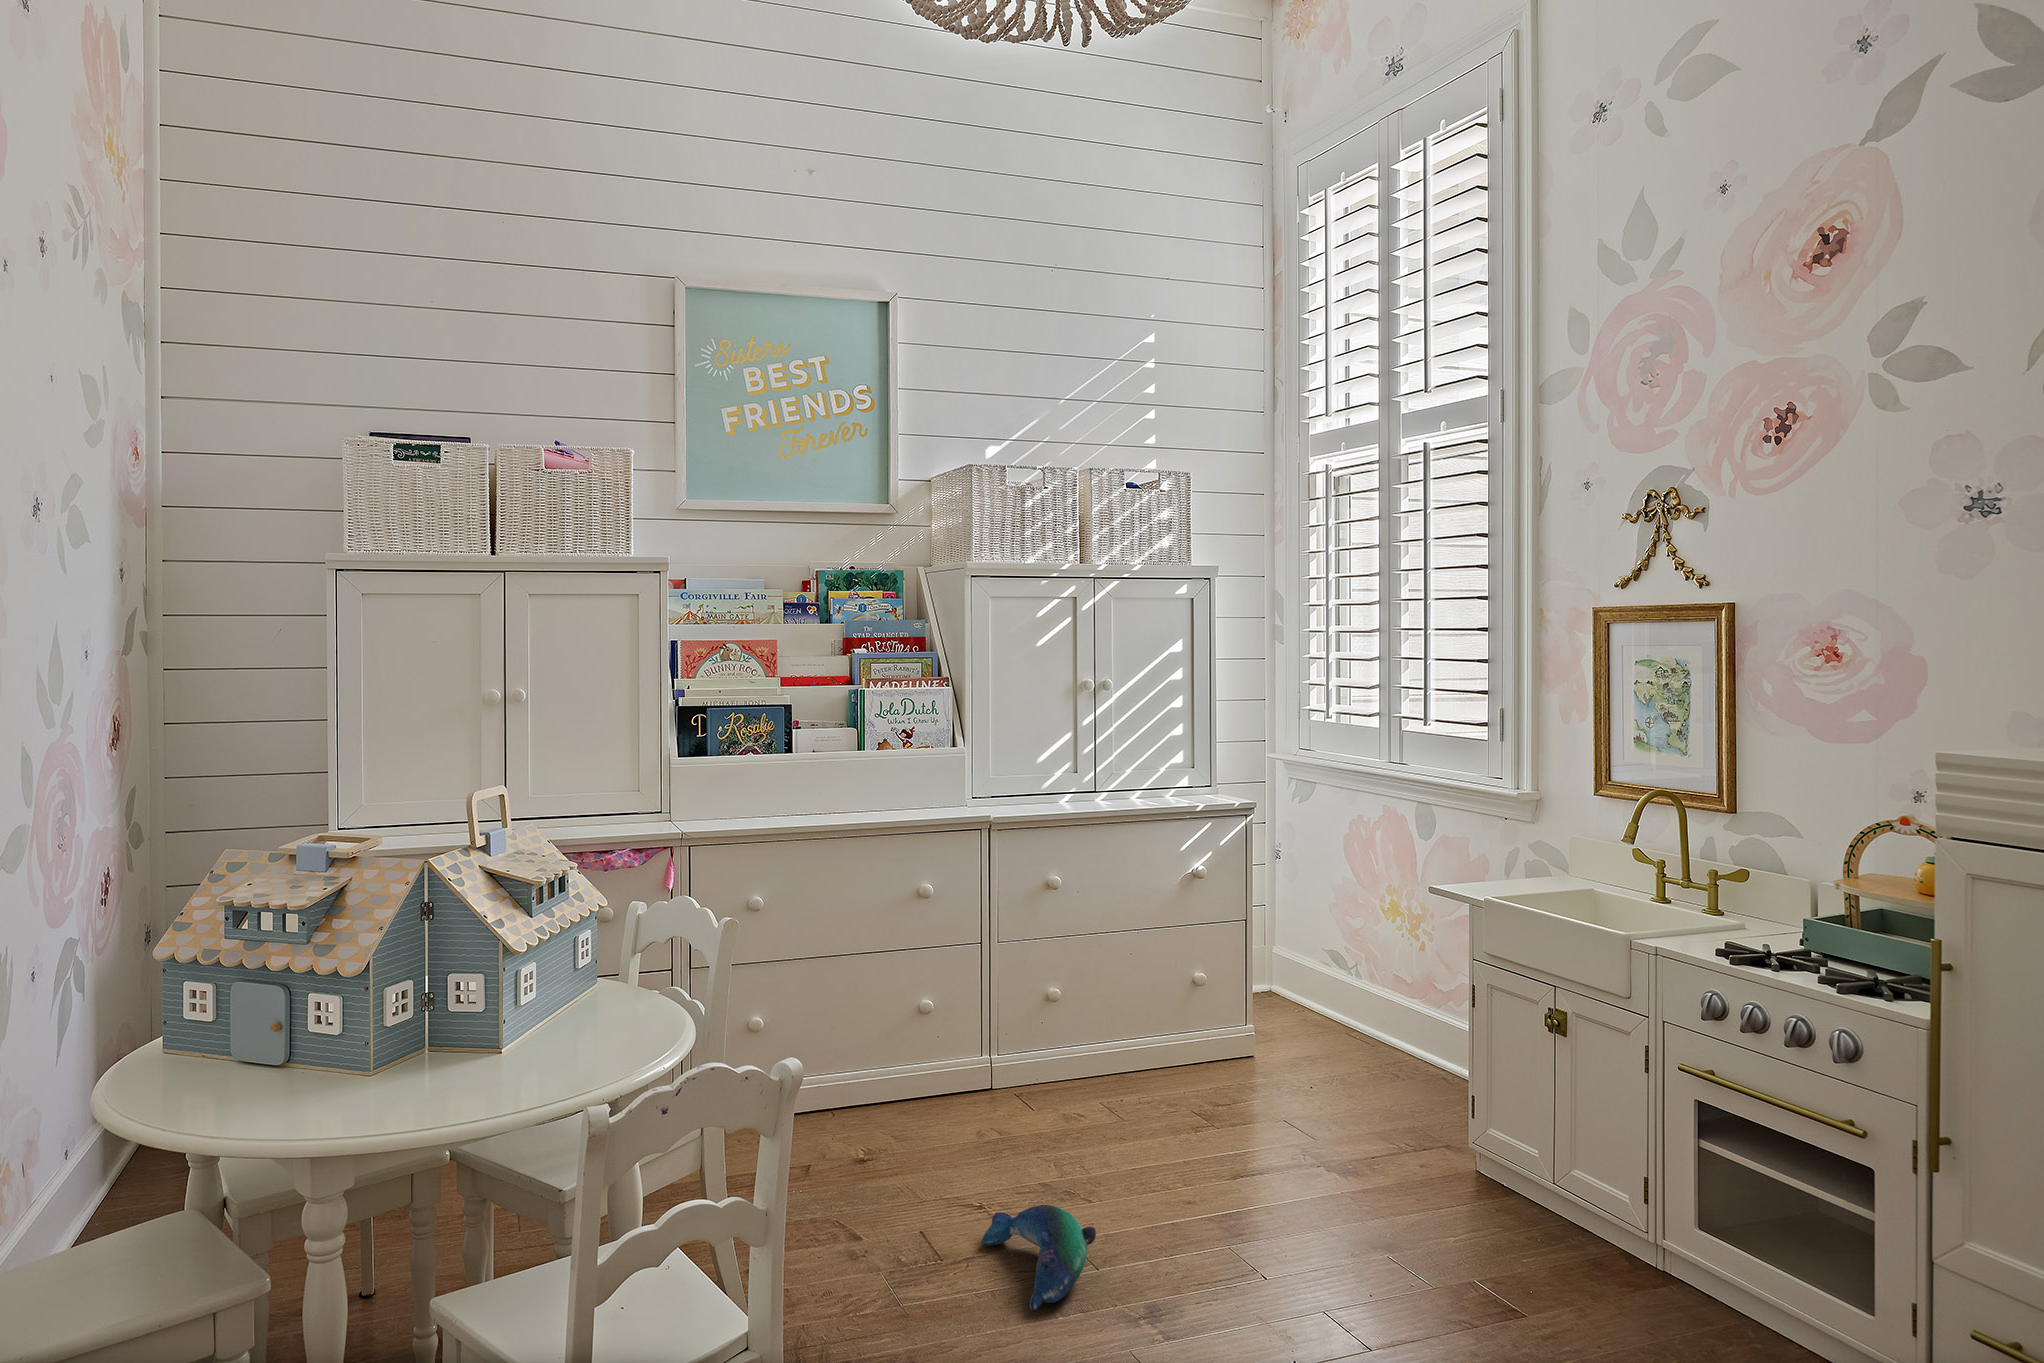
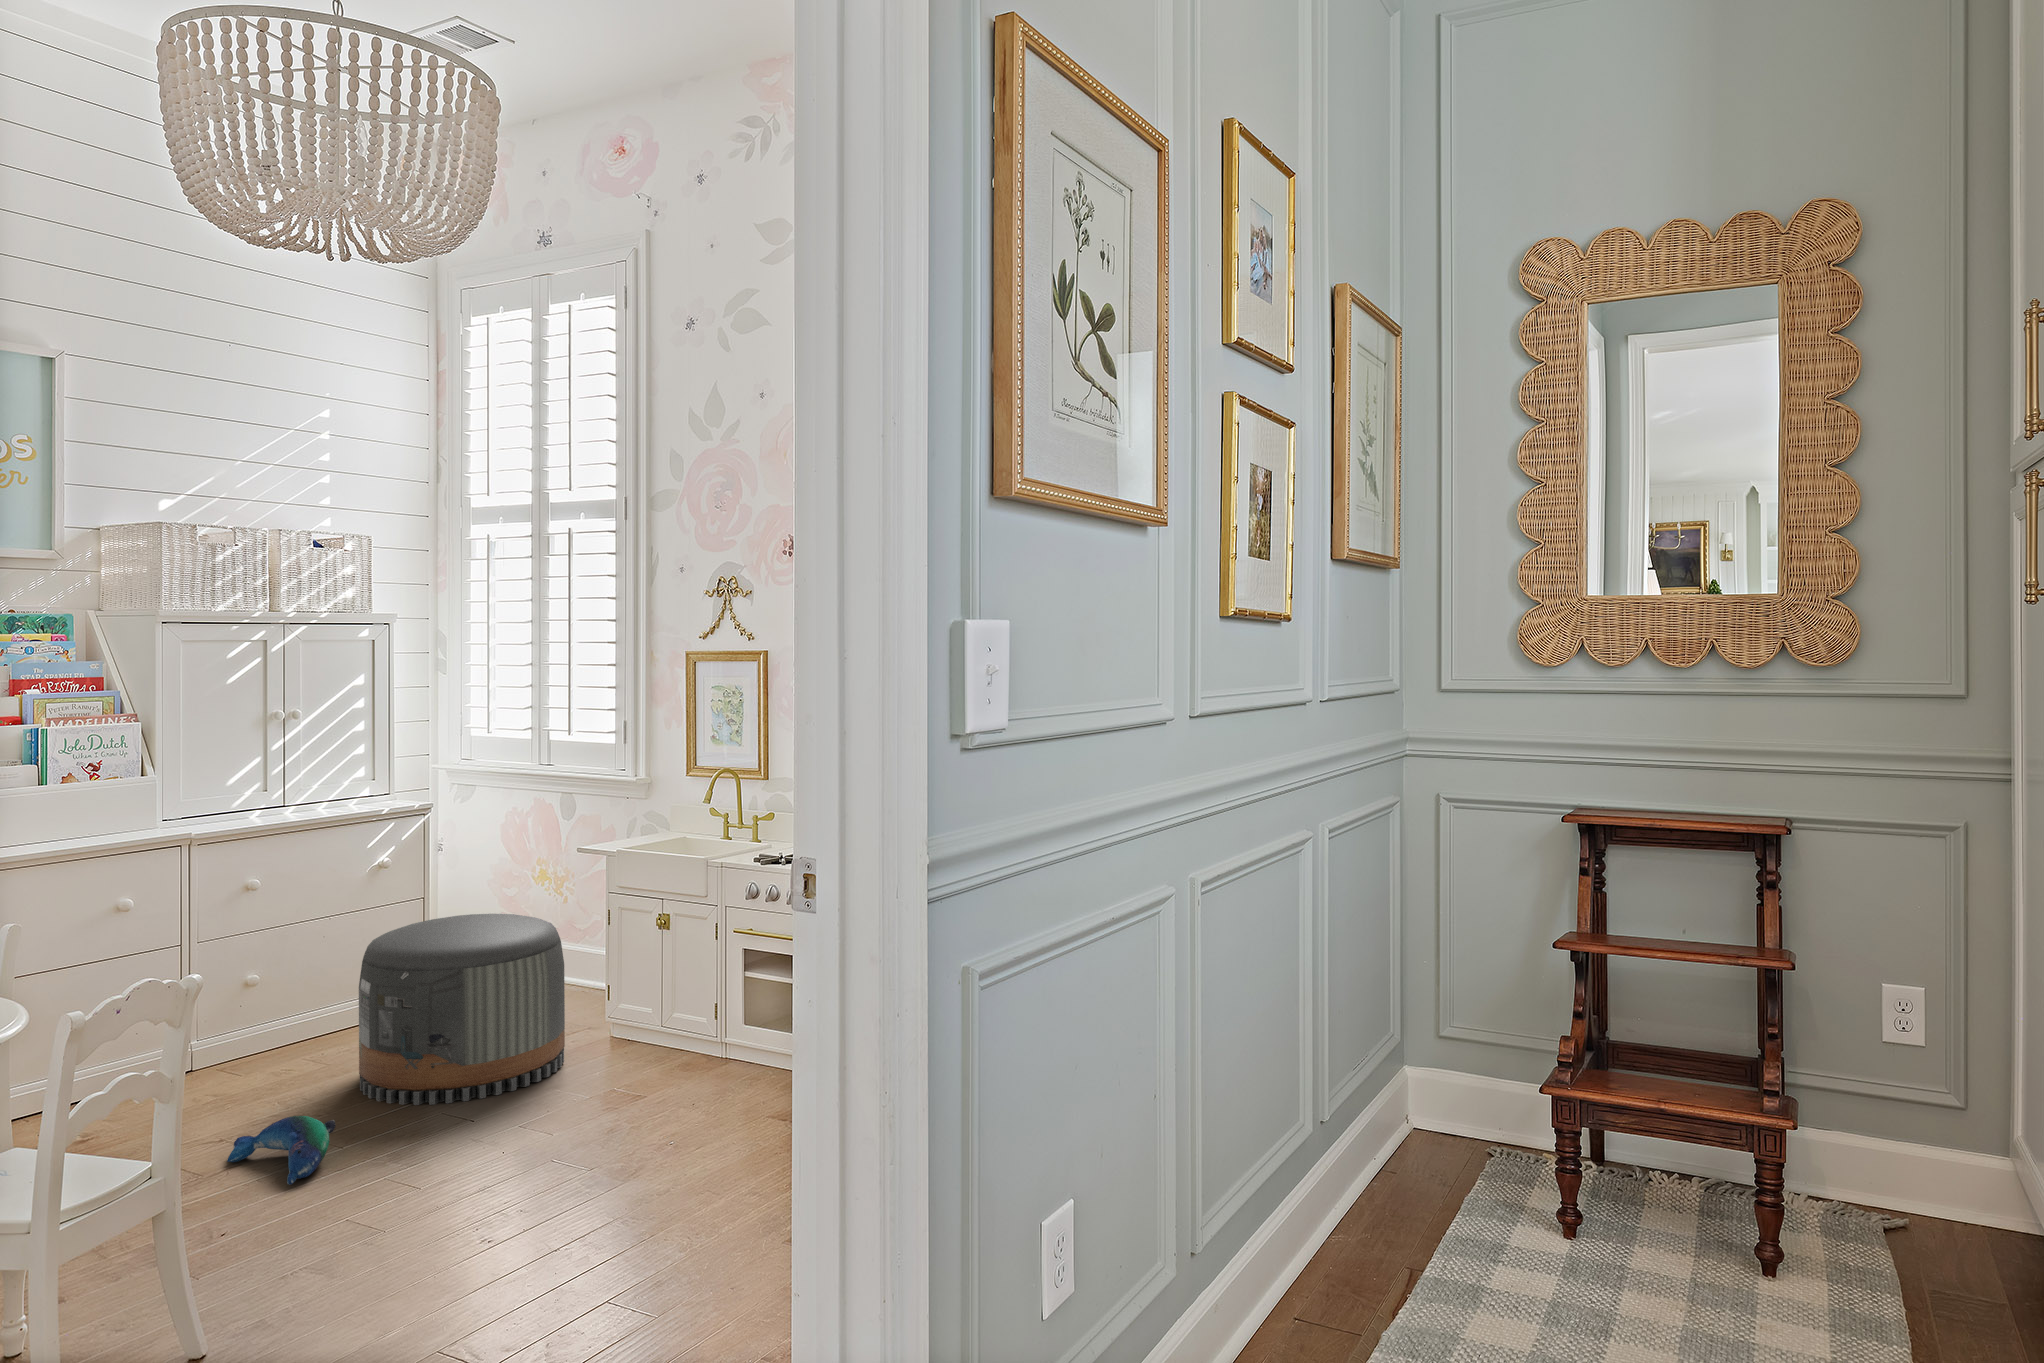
pouf: none [1147,961,1408,1233] -> present [359,914,565,1105]

